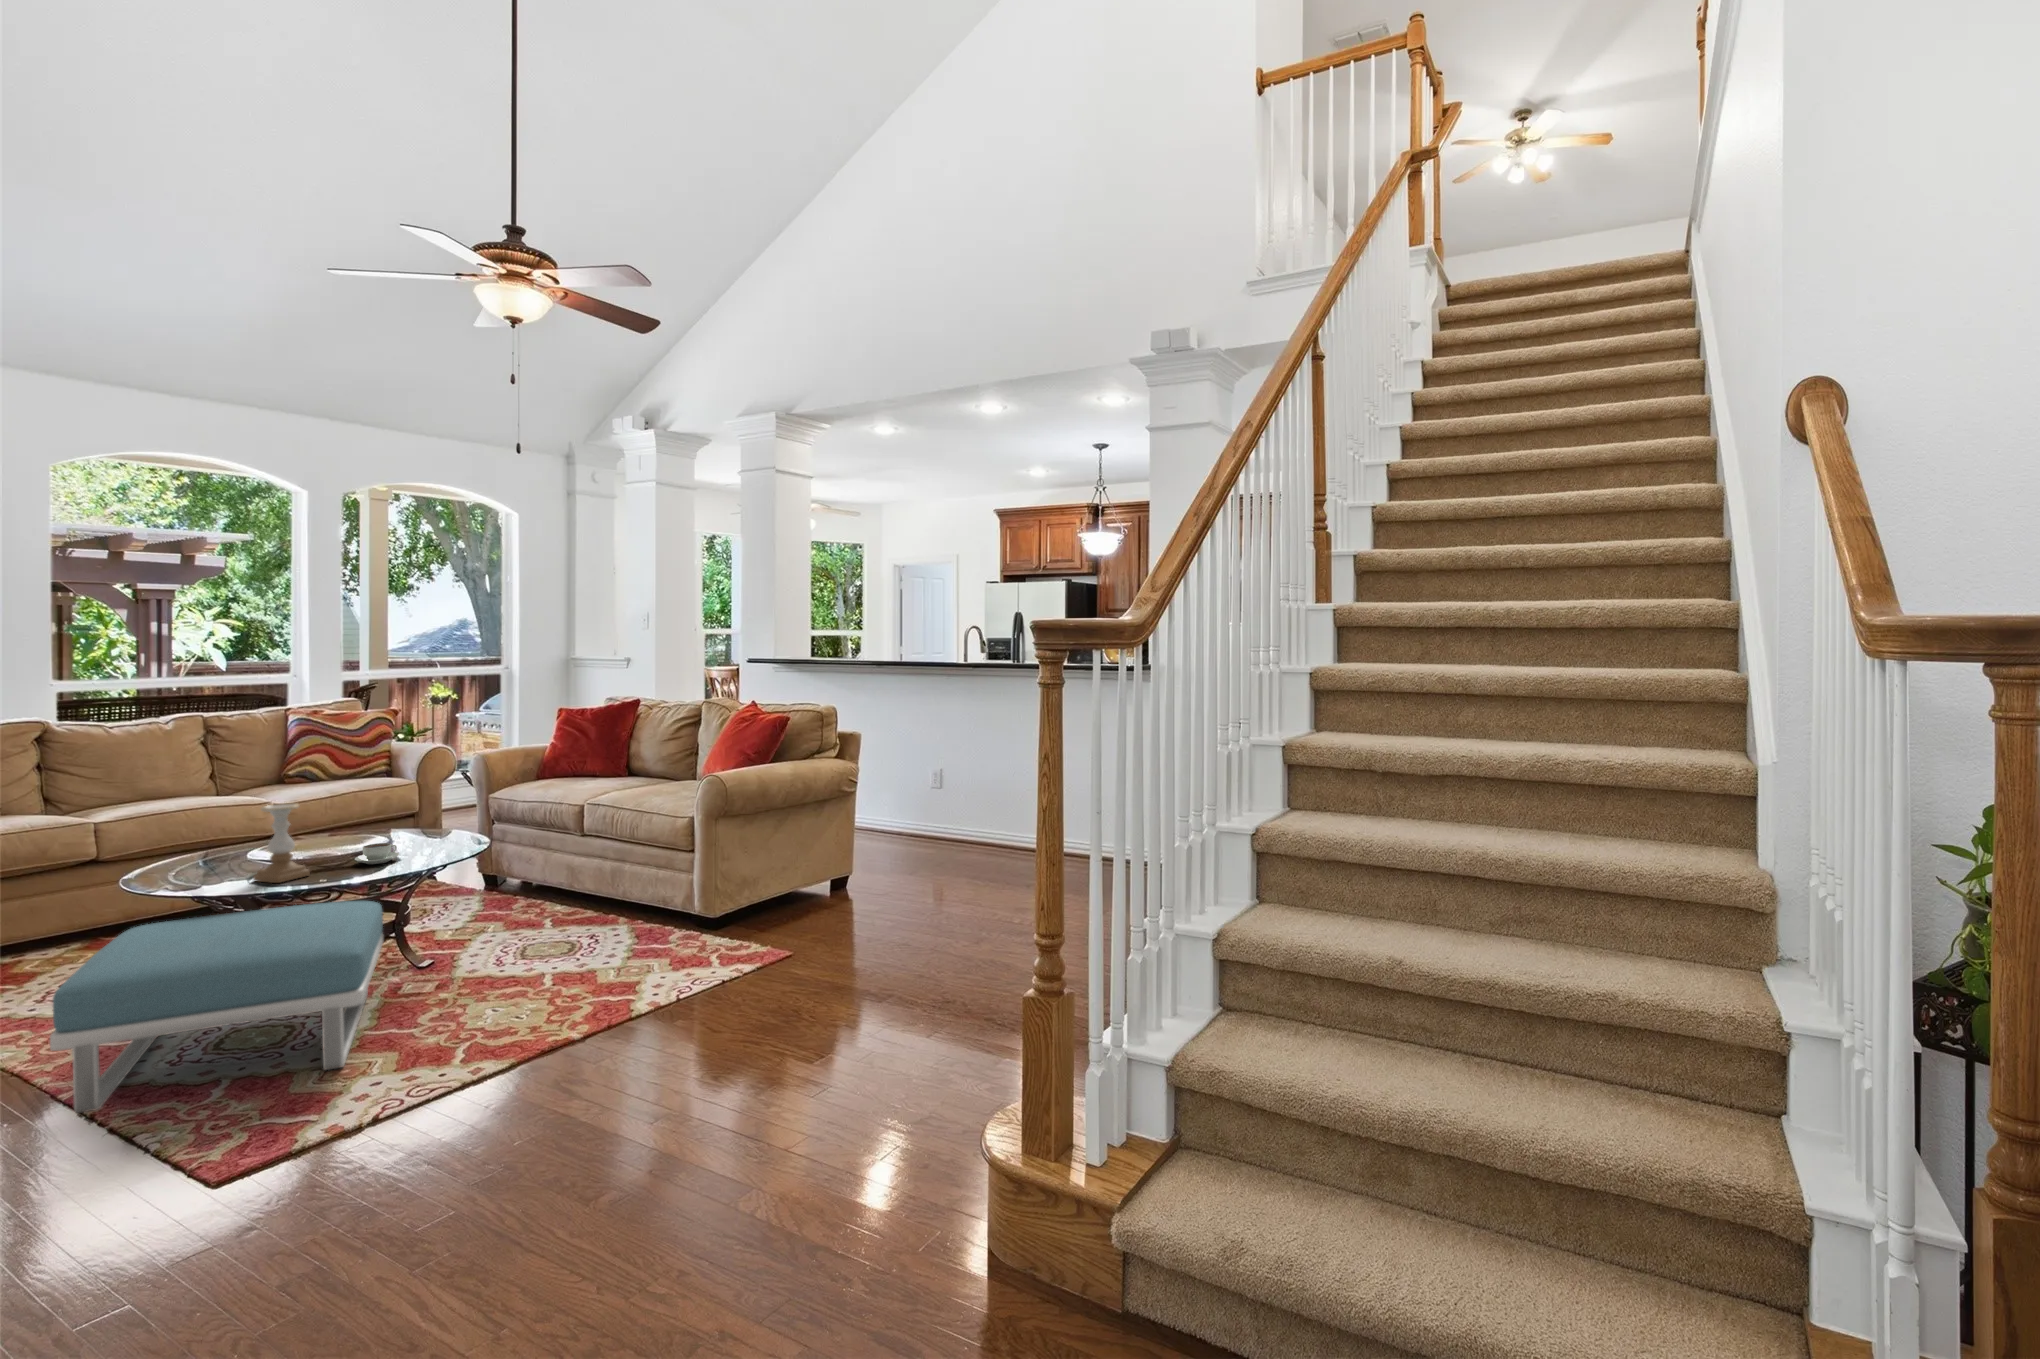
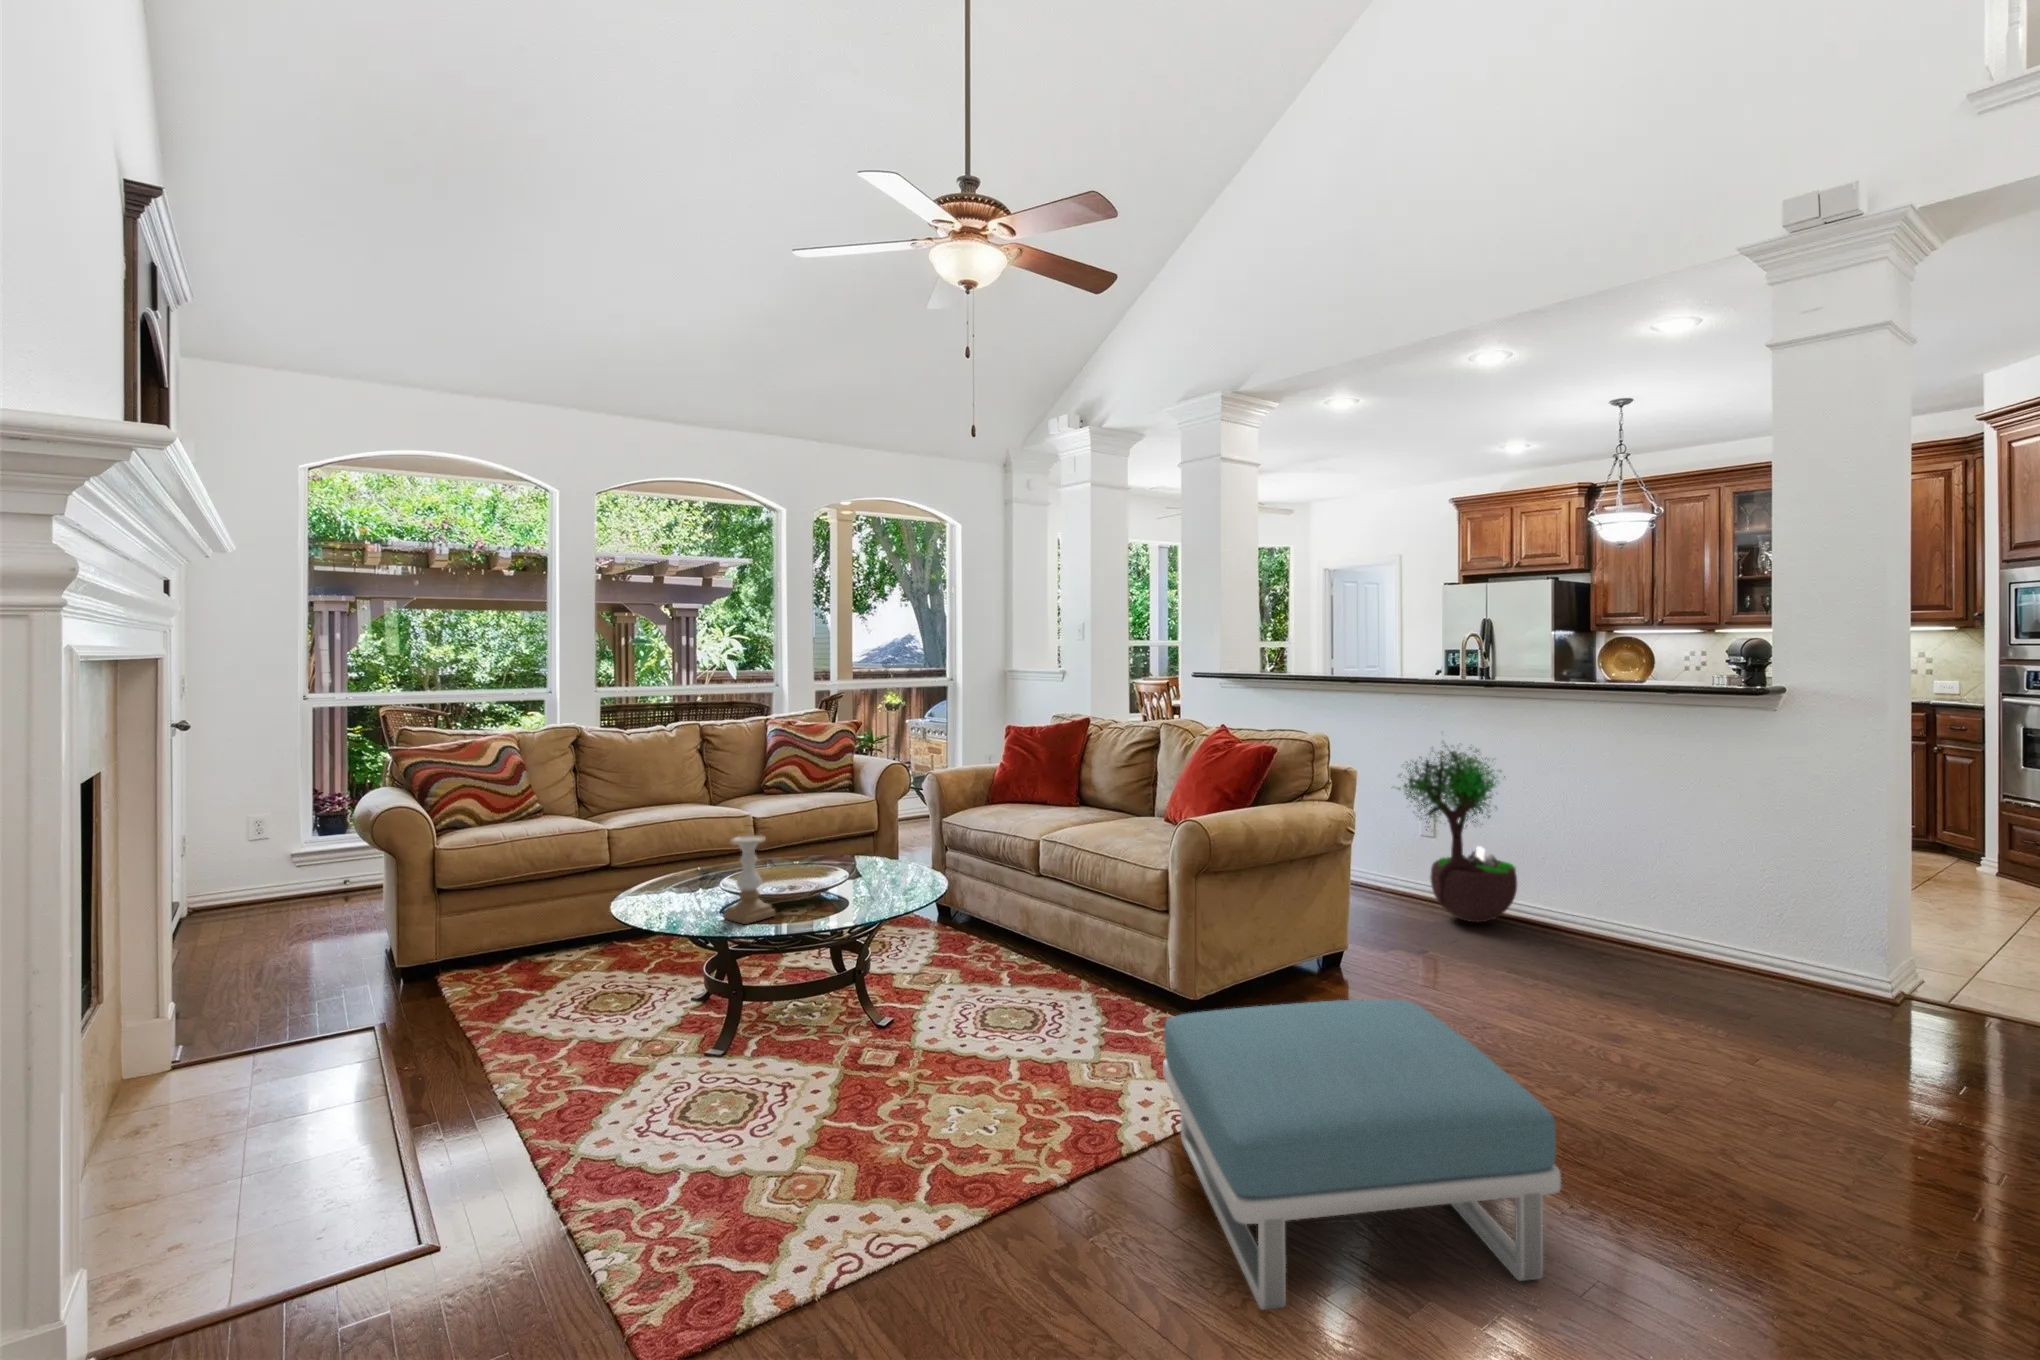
potted tree: none [903,703,1003,855] -> present [1393,746,1517,922]
coffee cup: present [355,843,399,864] -> none [818,881,860,905]
footstool: present [50,901,383,1113] -> present [1163,999,1561,1310]

